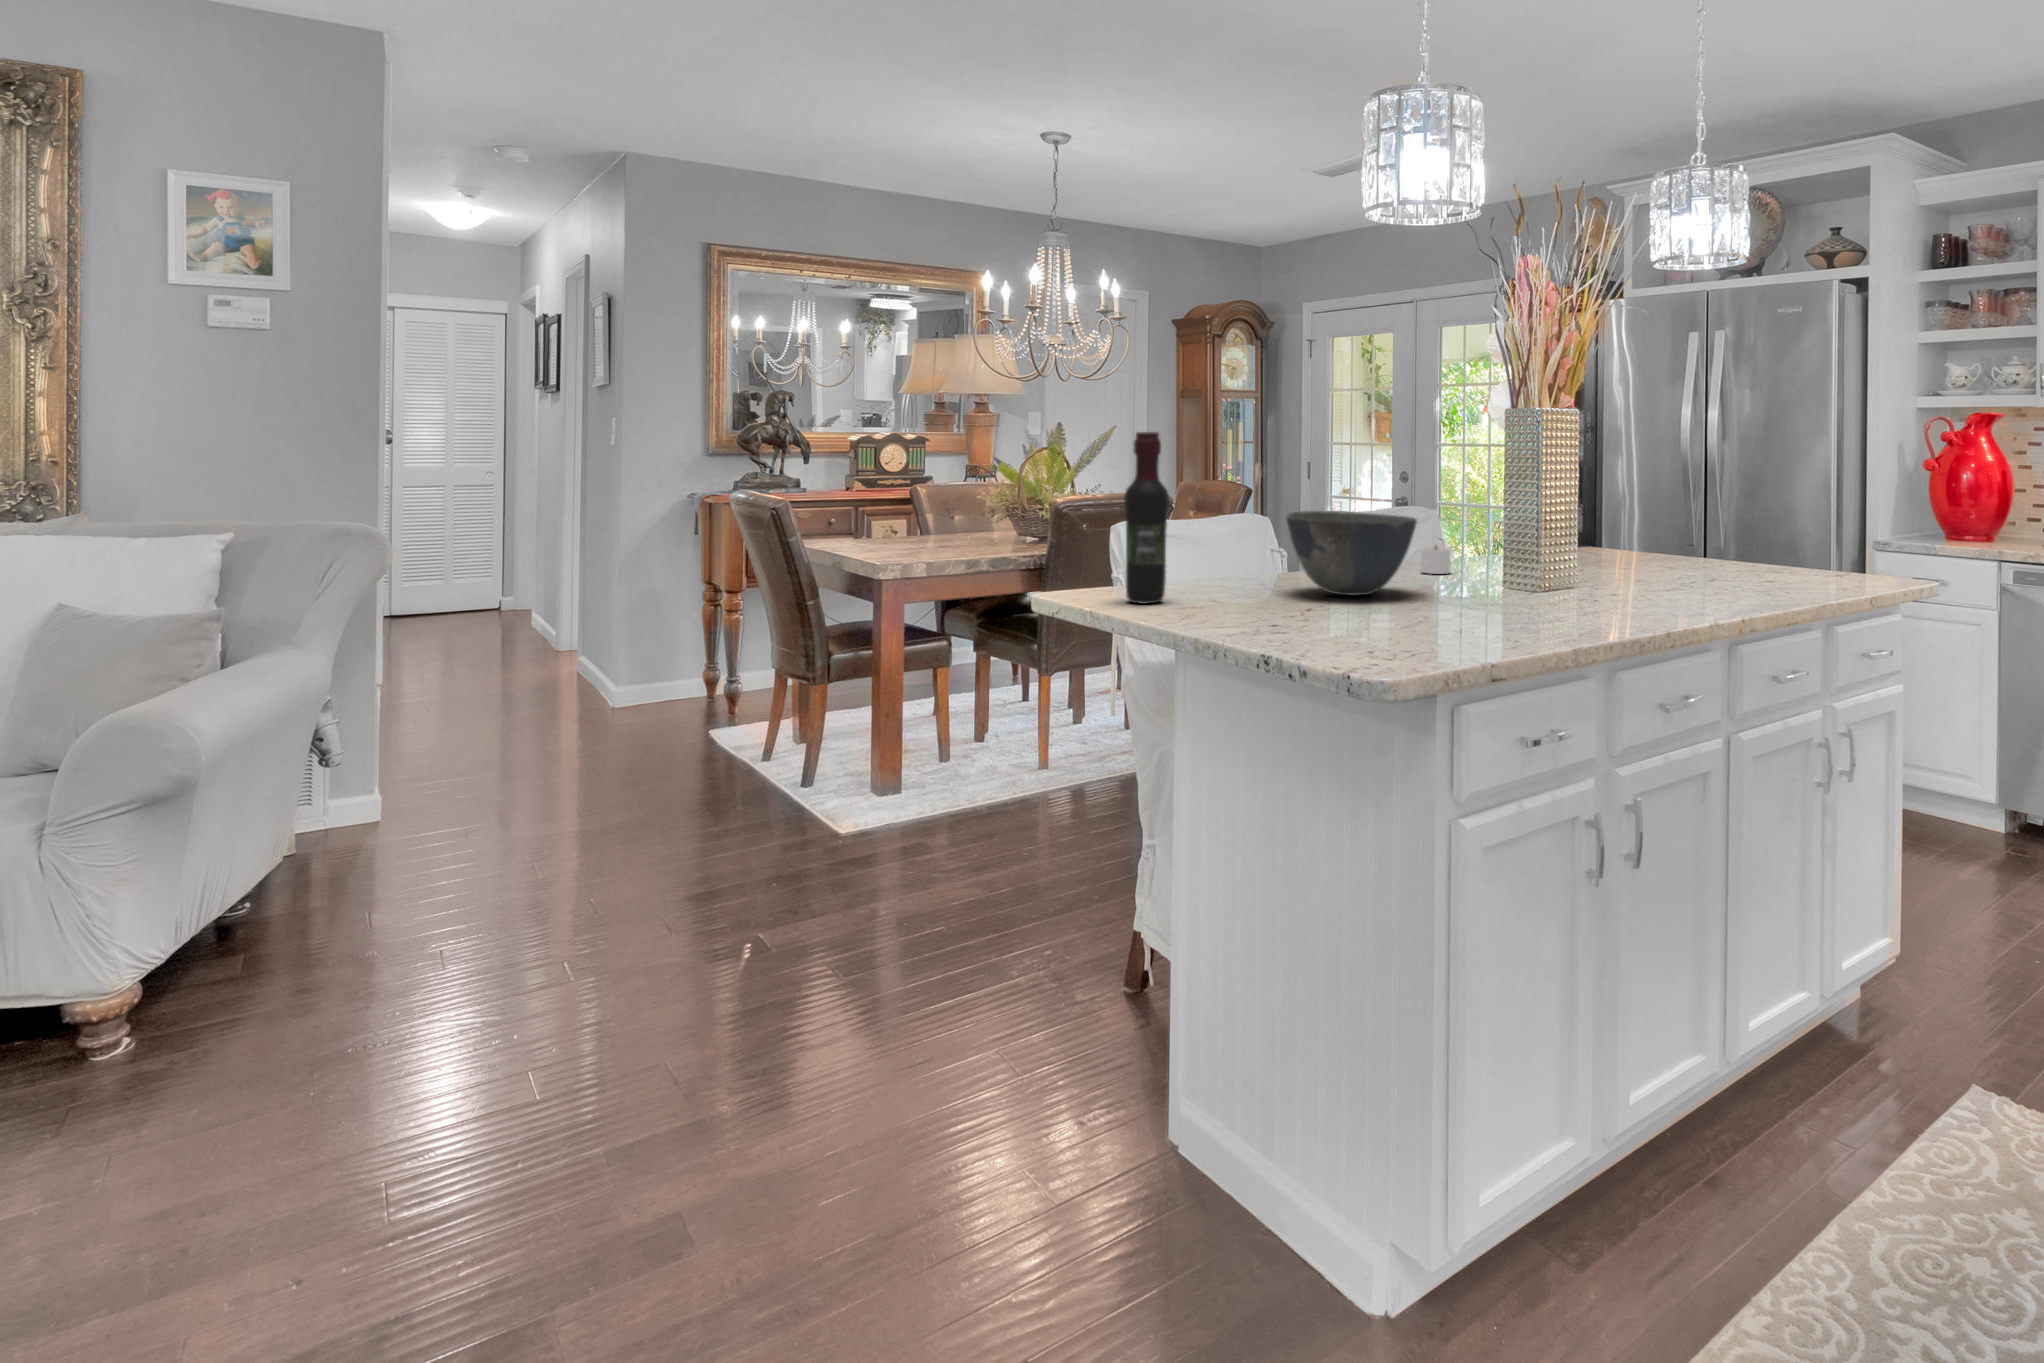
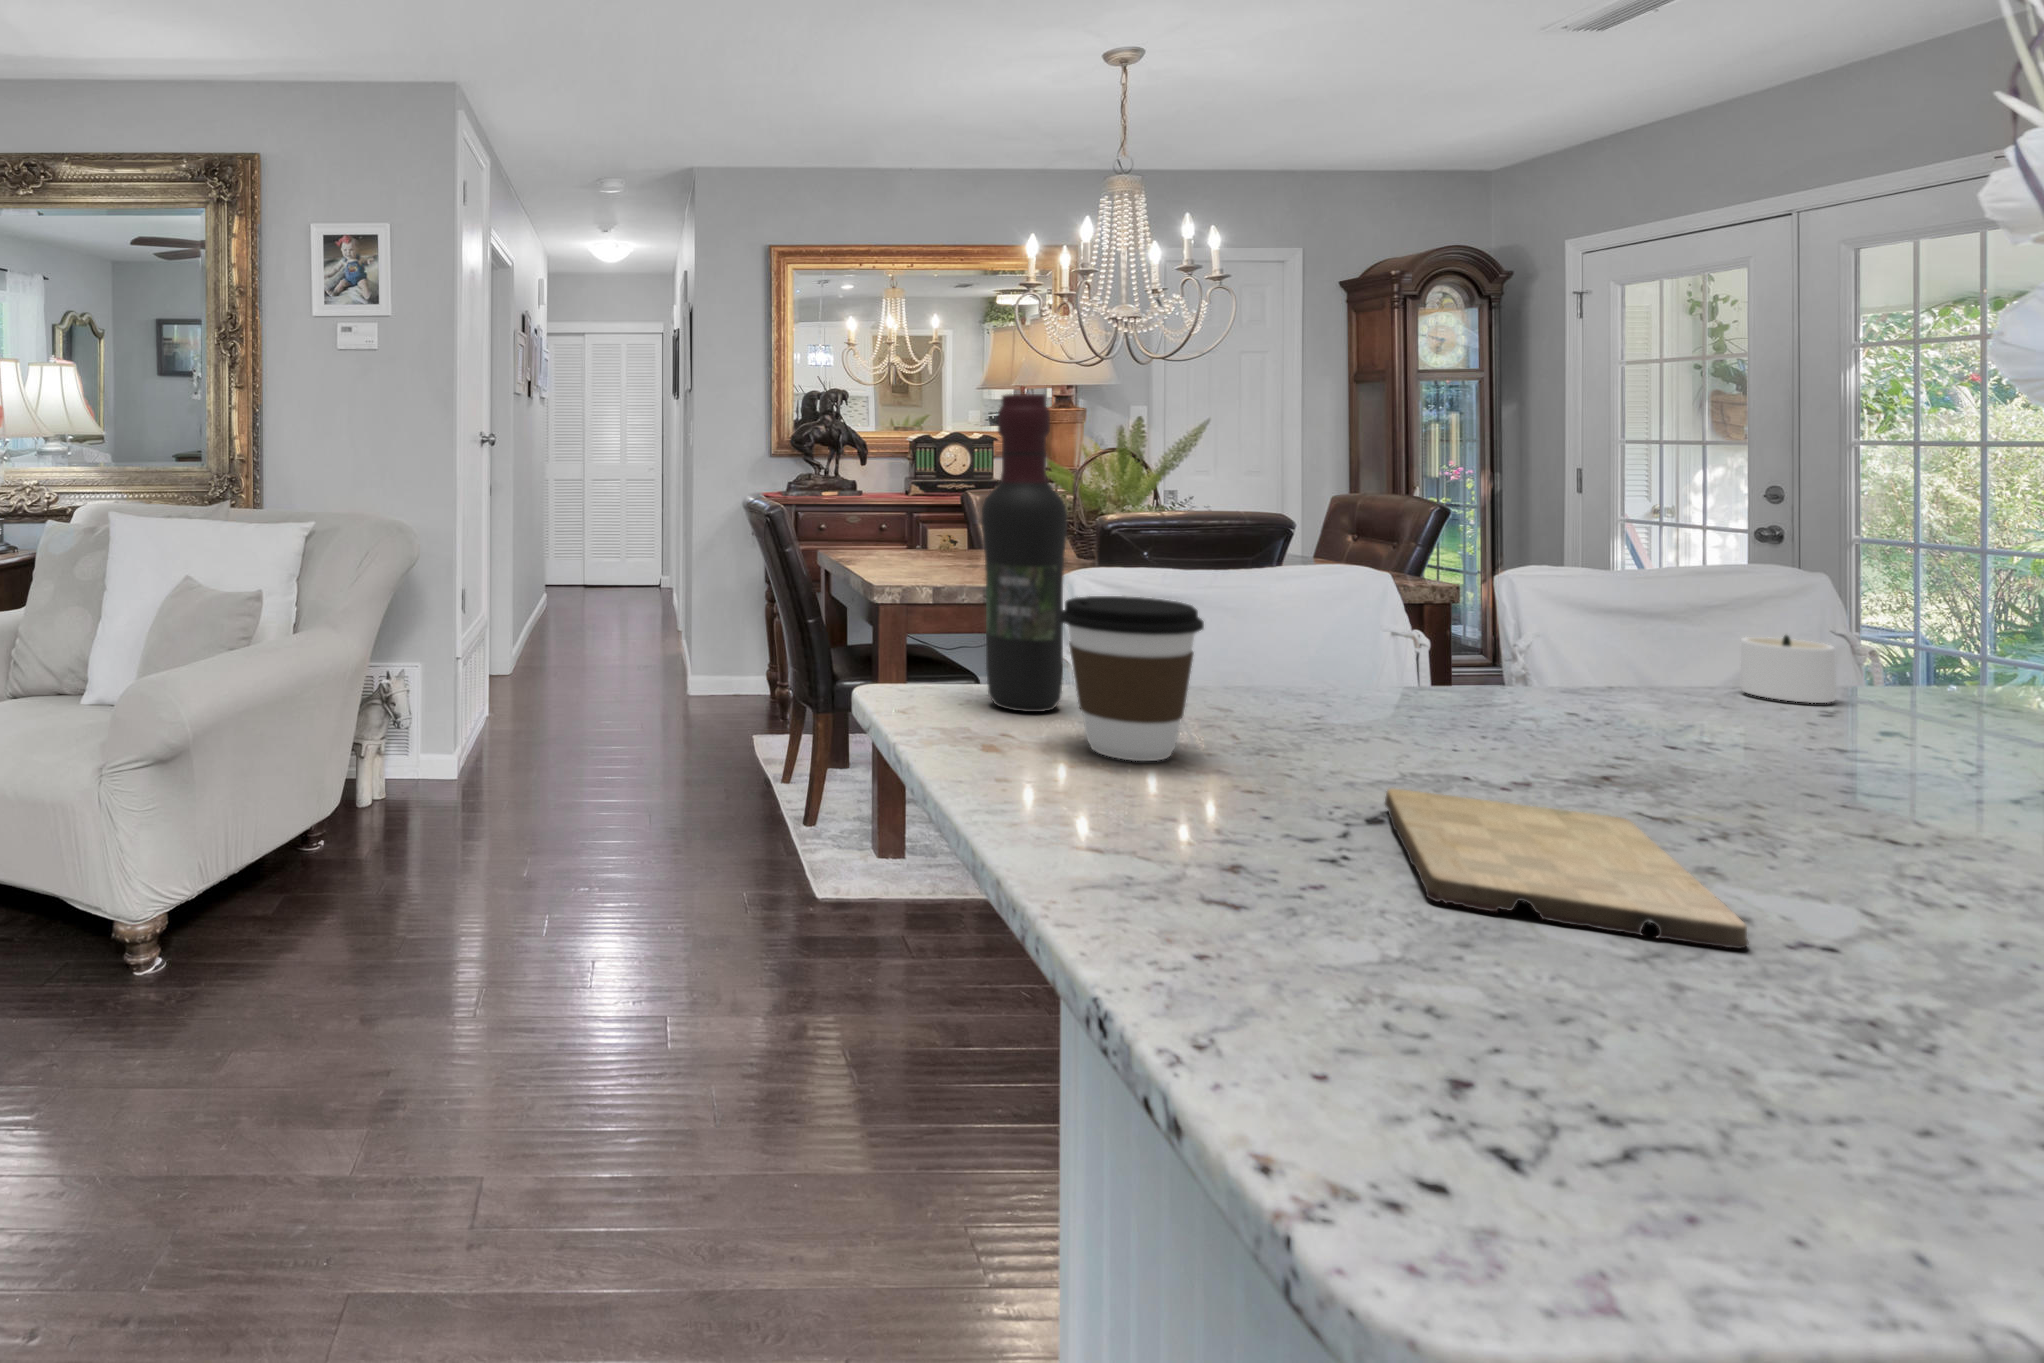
bowl: present [1286,511,1417,595] -> none [1341,551,1710,750]
coffee cup: none [1182,537,1247,613] -> present [1060,596,1204,761]
cutting board: none [1321,606,1433,632] -> present [1385,789,1748,948]

